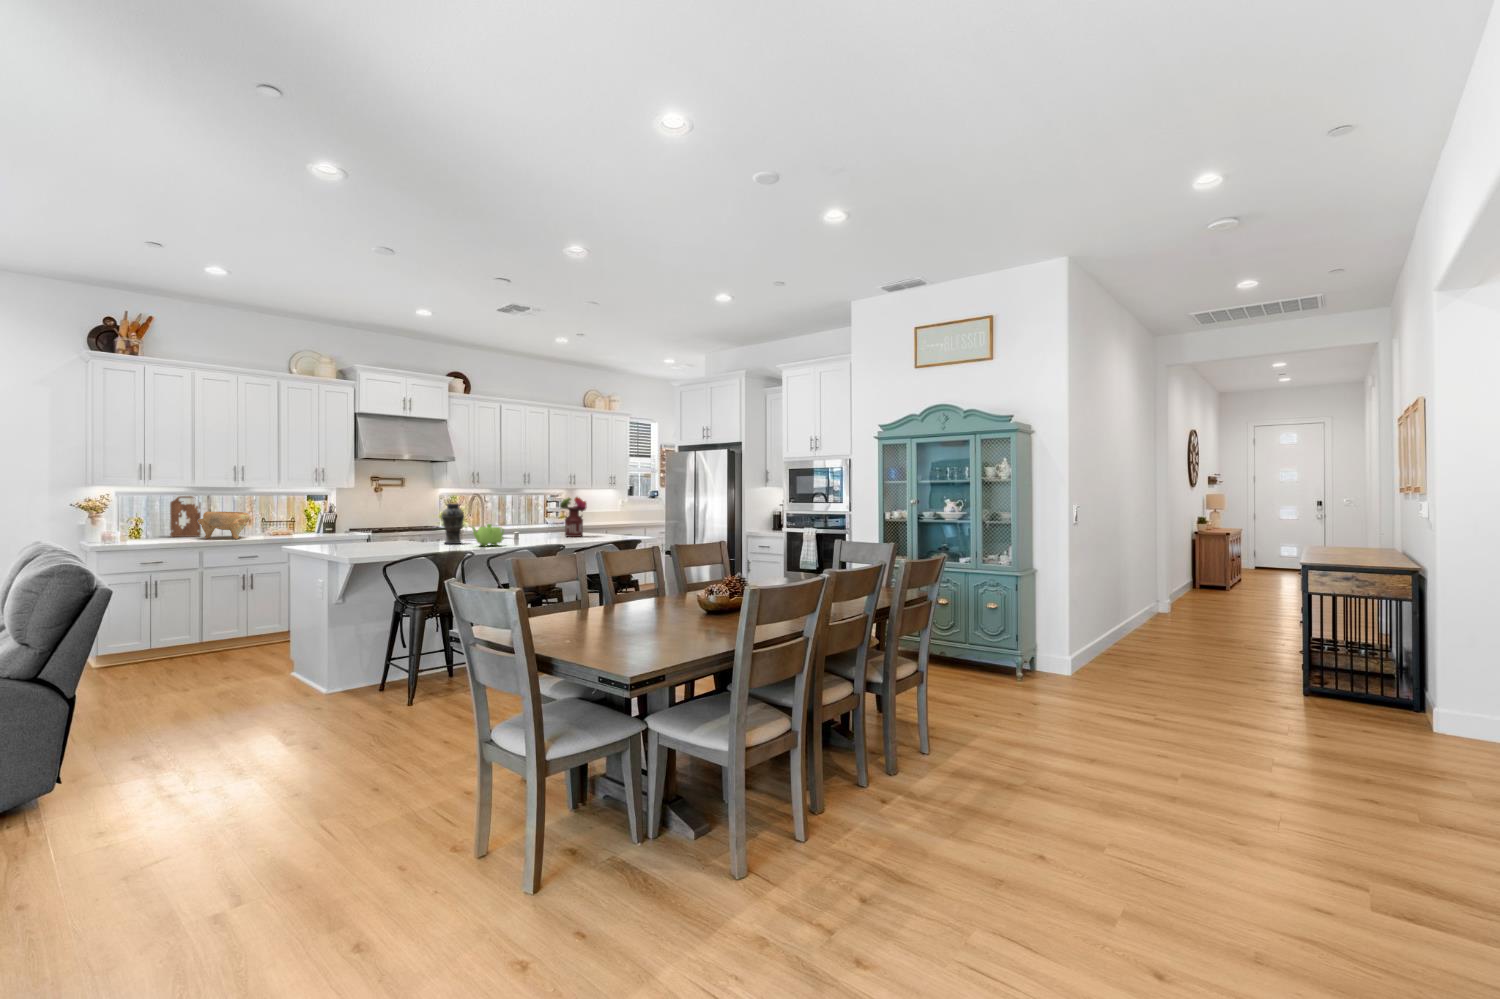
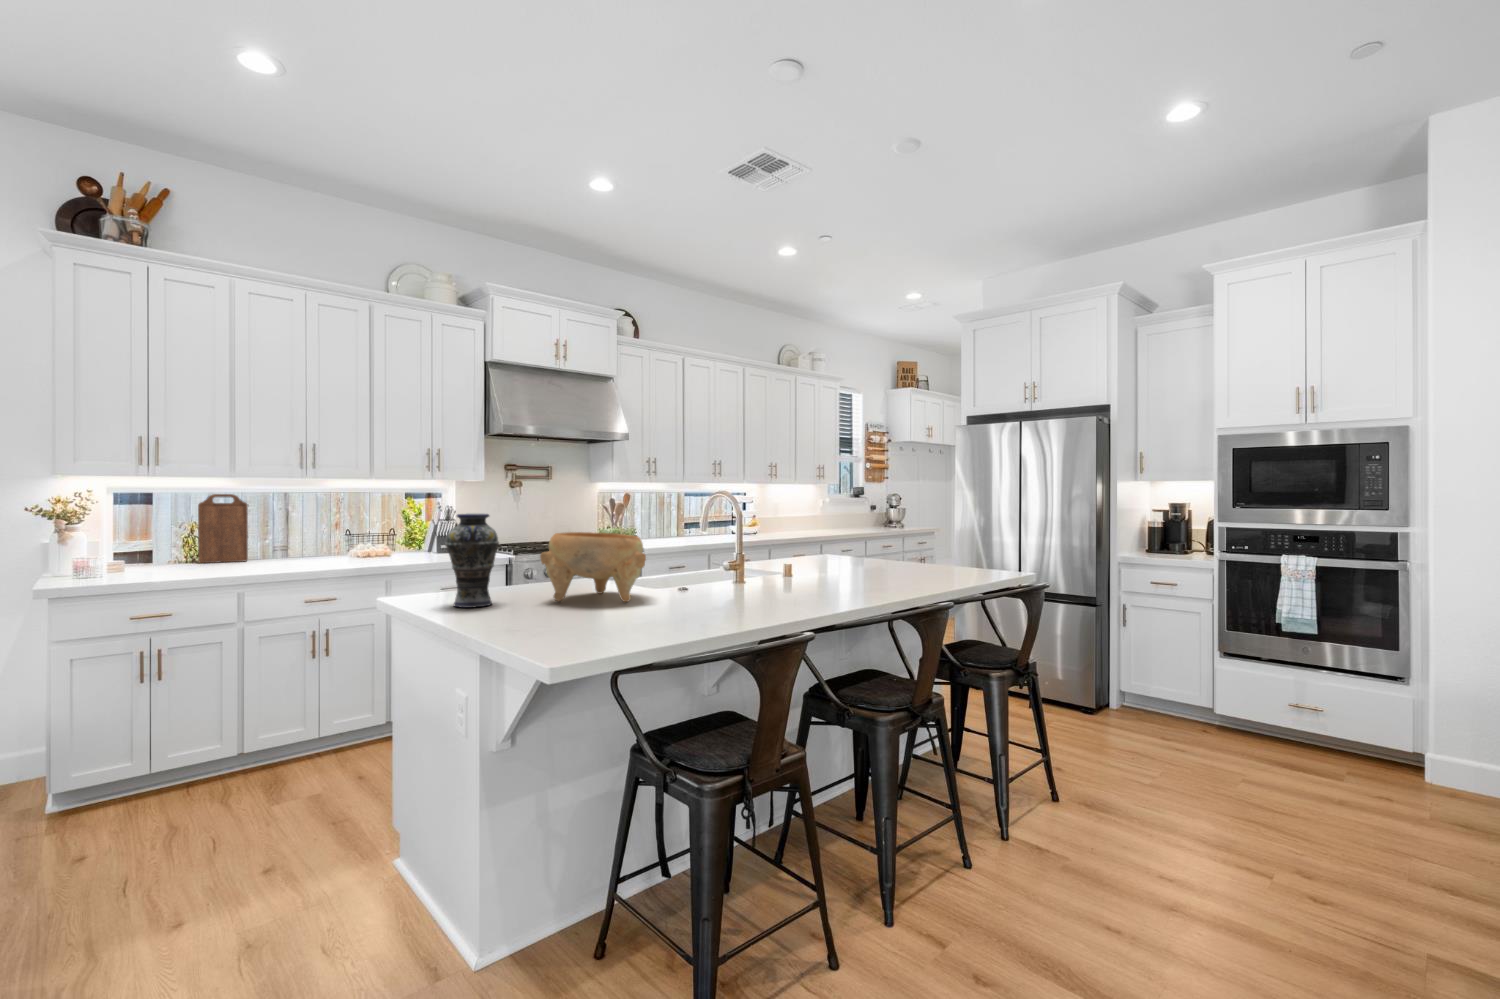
flower arrangement: present [560,497,587,537] -> none [857,497,909,572]
vase: present [441,504,464,544] -> present [445,513,499,608]
decorative bowl: present [198,512,250,539] -> present [540,532,646,602]
teapot: present [472,524,504,546] -> none [761,556,823,606]

